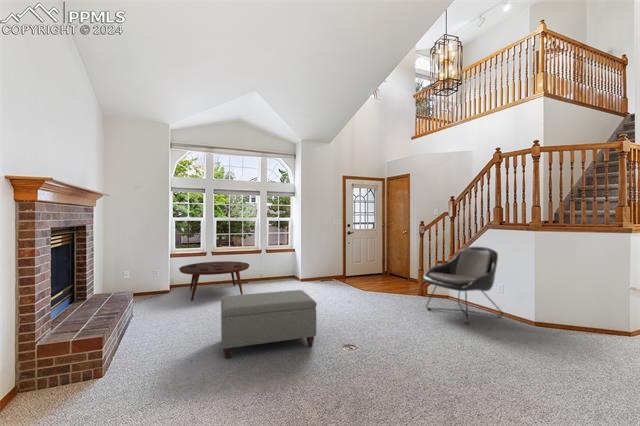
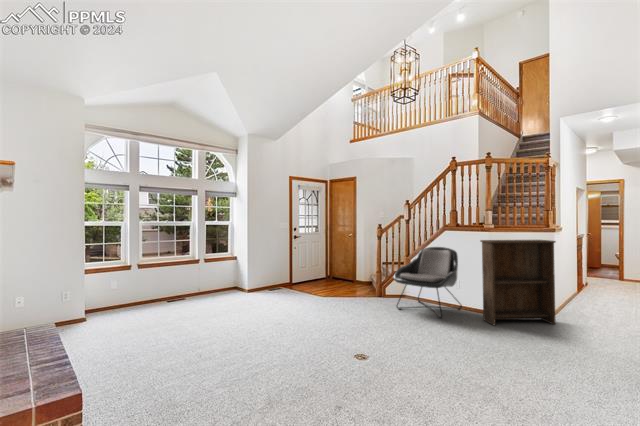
bookshelf: none [516,241,621,351] -> present [480,240,556,325]
coffee table: present [179,261,249,301] -> none [101,275,196,329]
ottoman: present [221,290,317,358] -> none [216,300,331,386]

